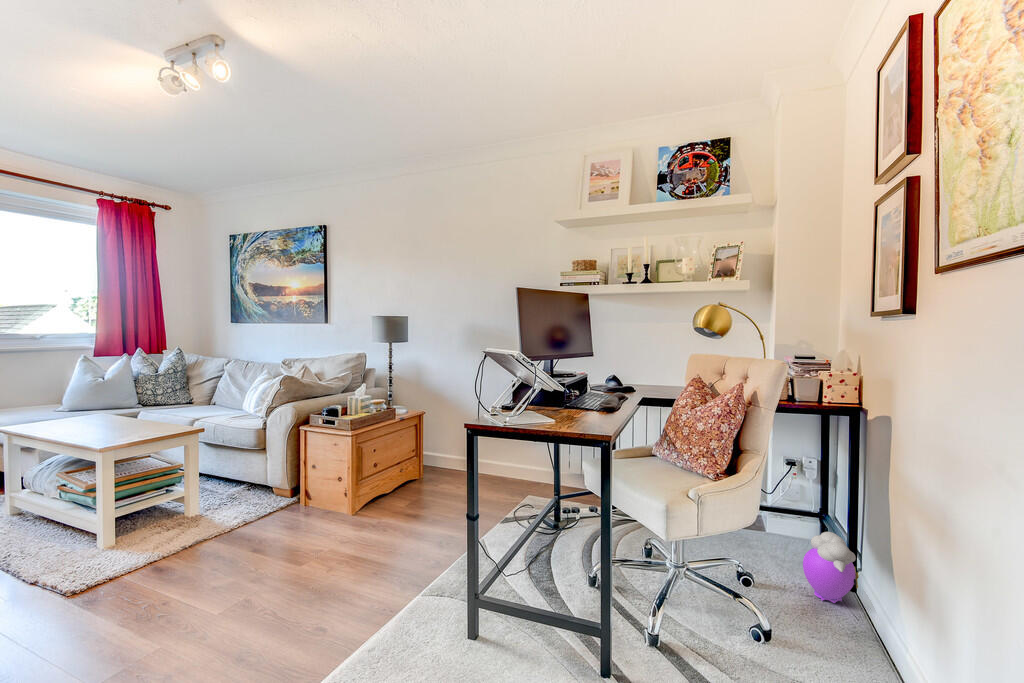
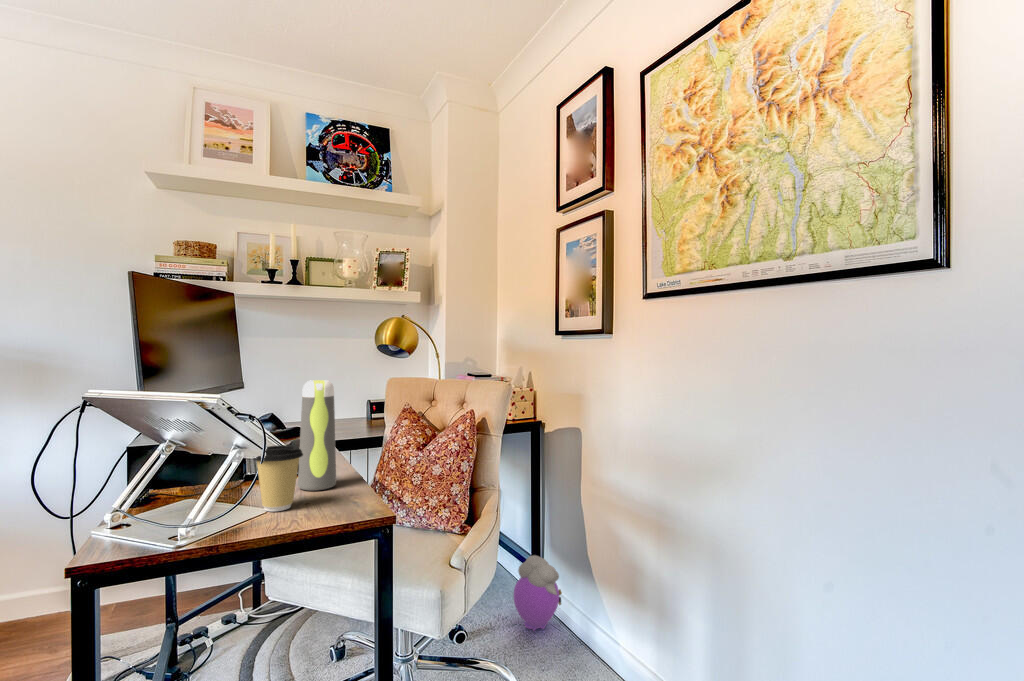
water bottle: none [578,351,601,419] -> present [298,380,336,491]
coffee cup: none [541,386,568,423] -> present [253,445,303,511]

